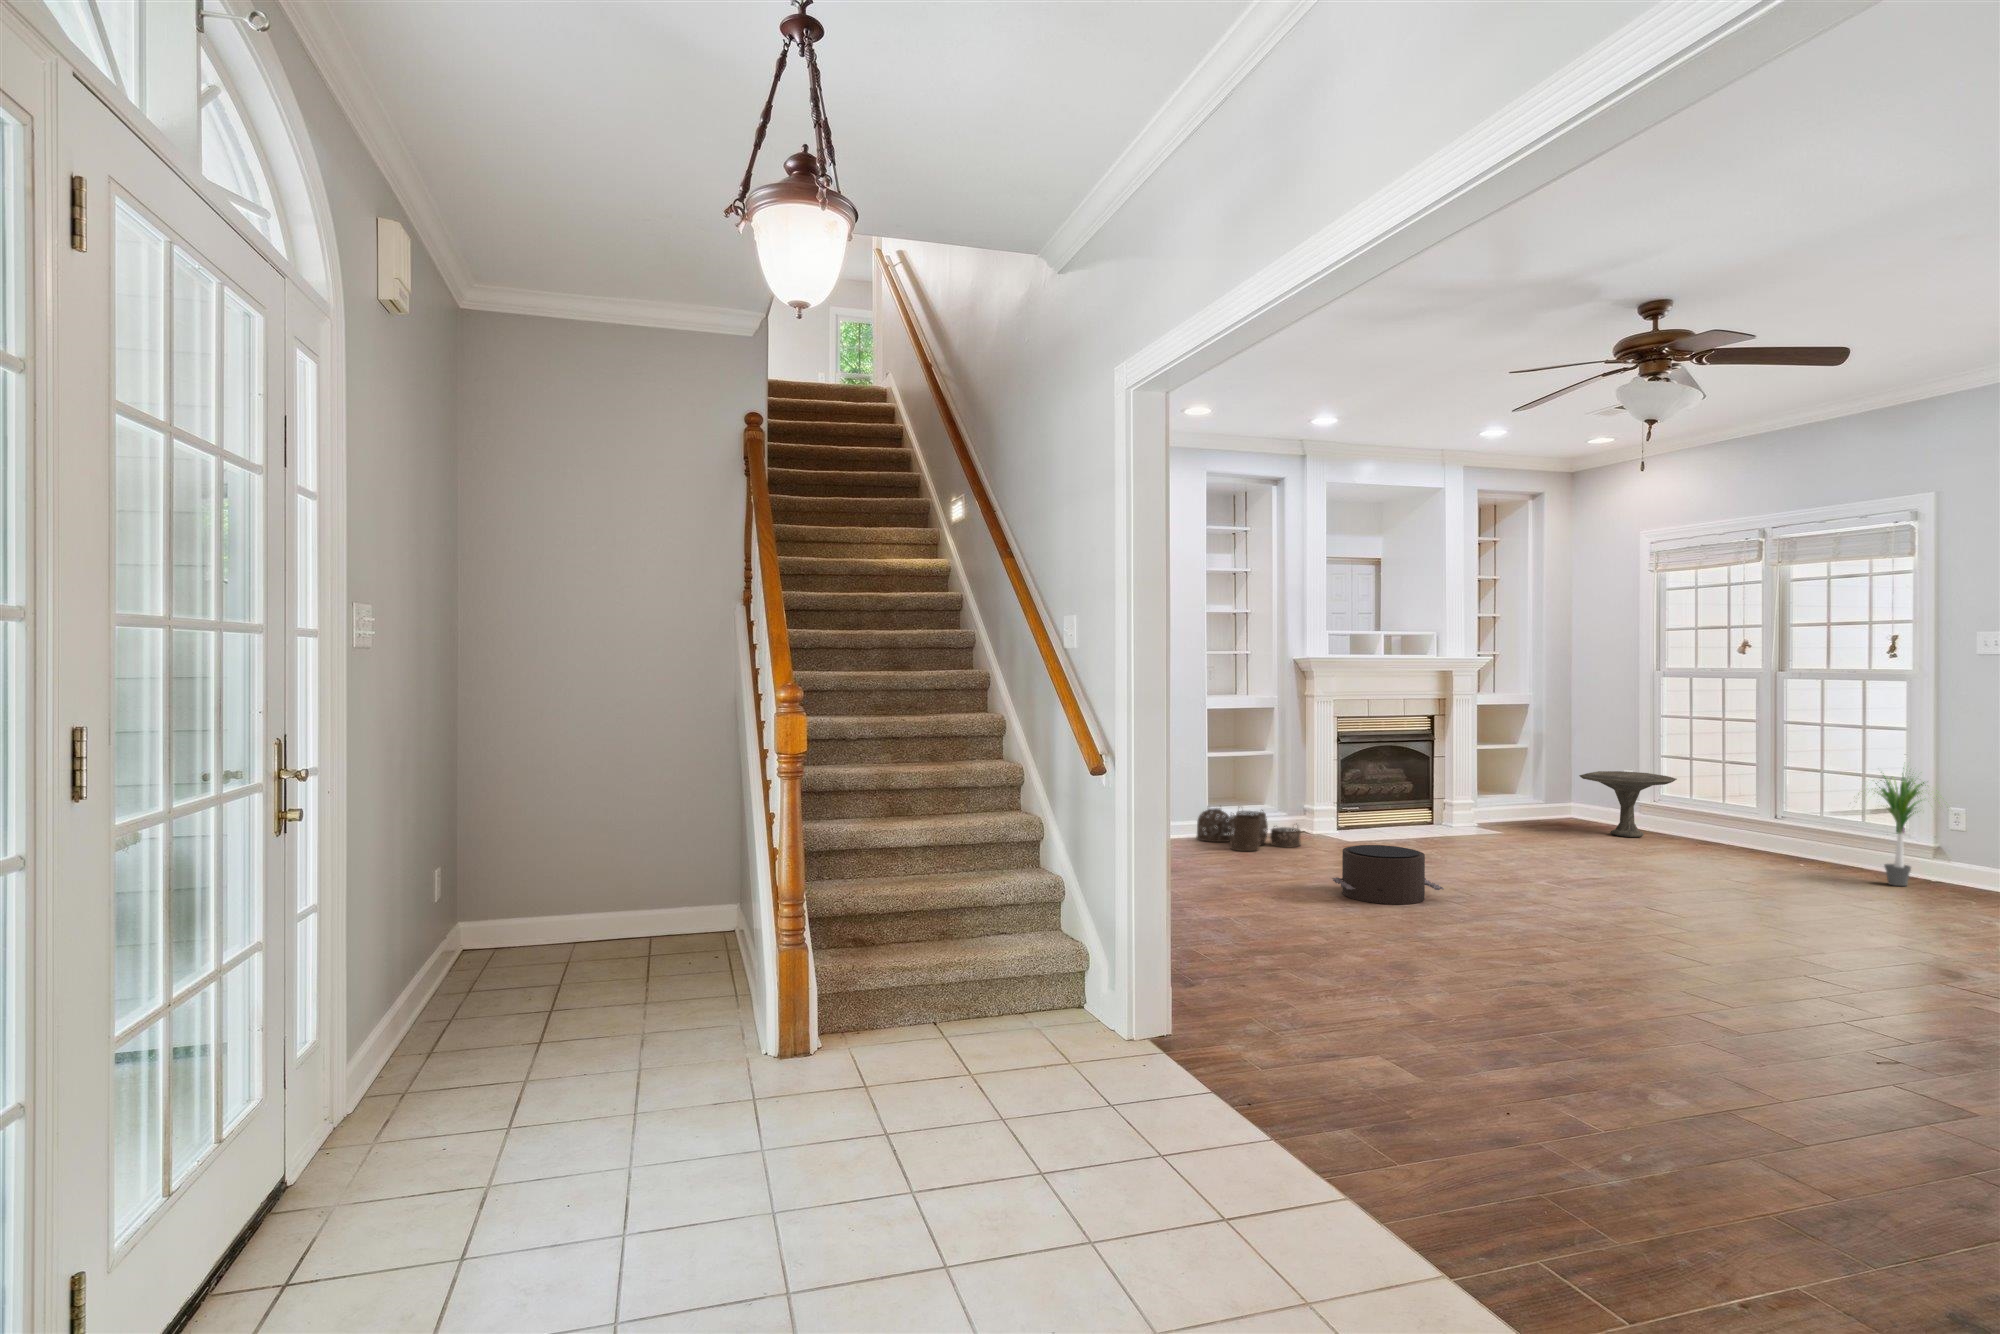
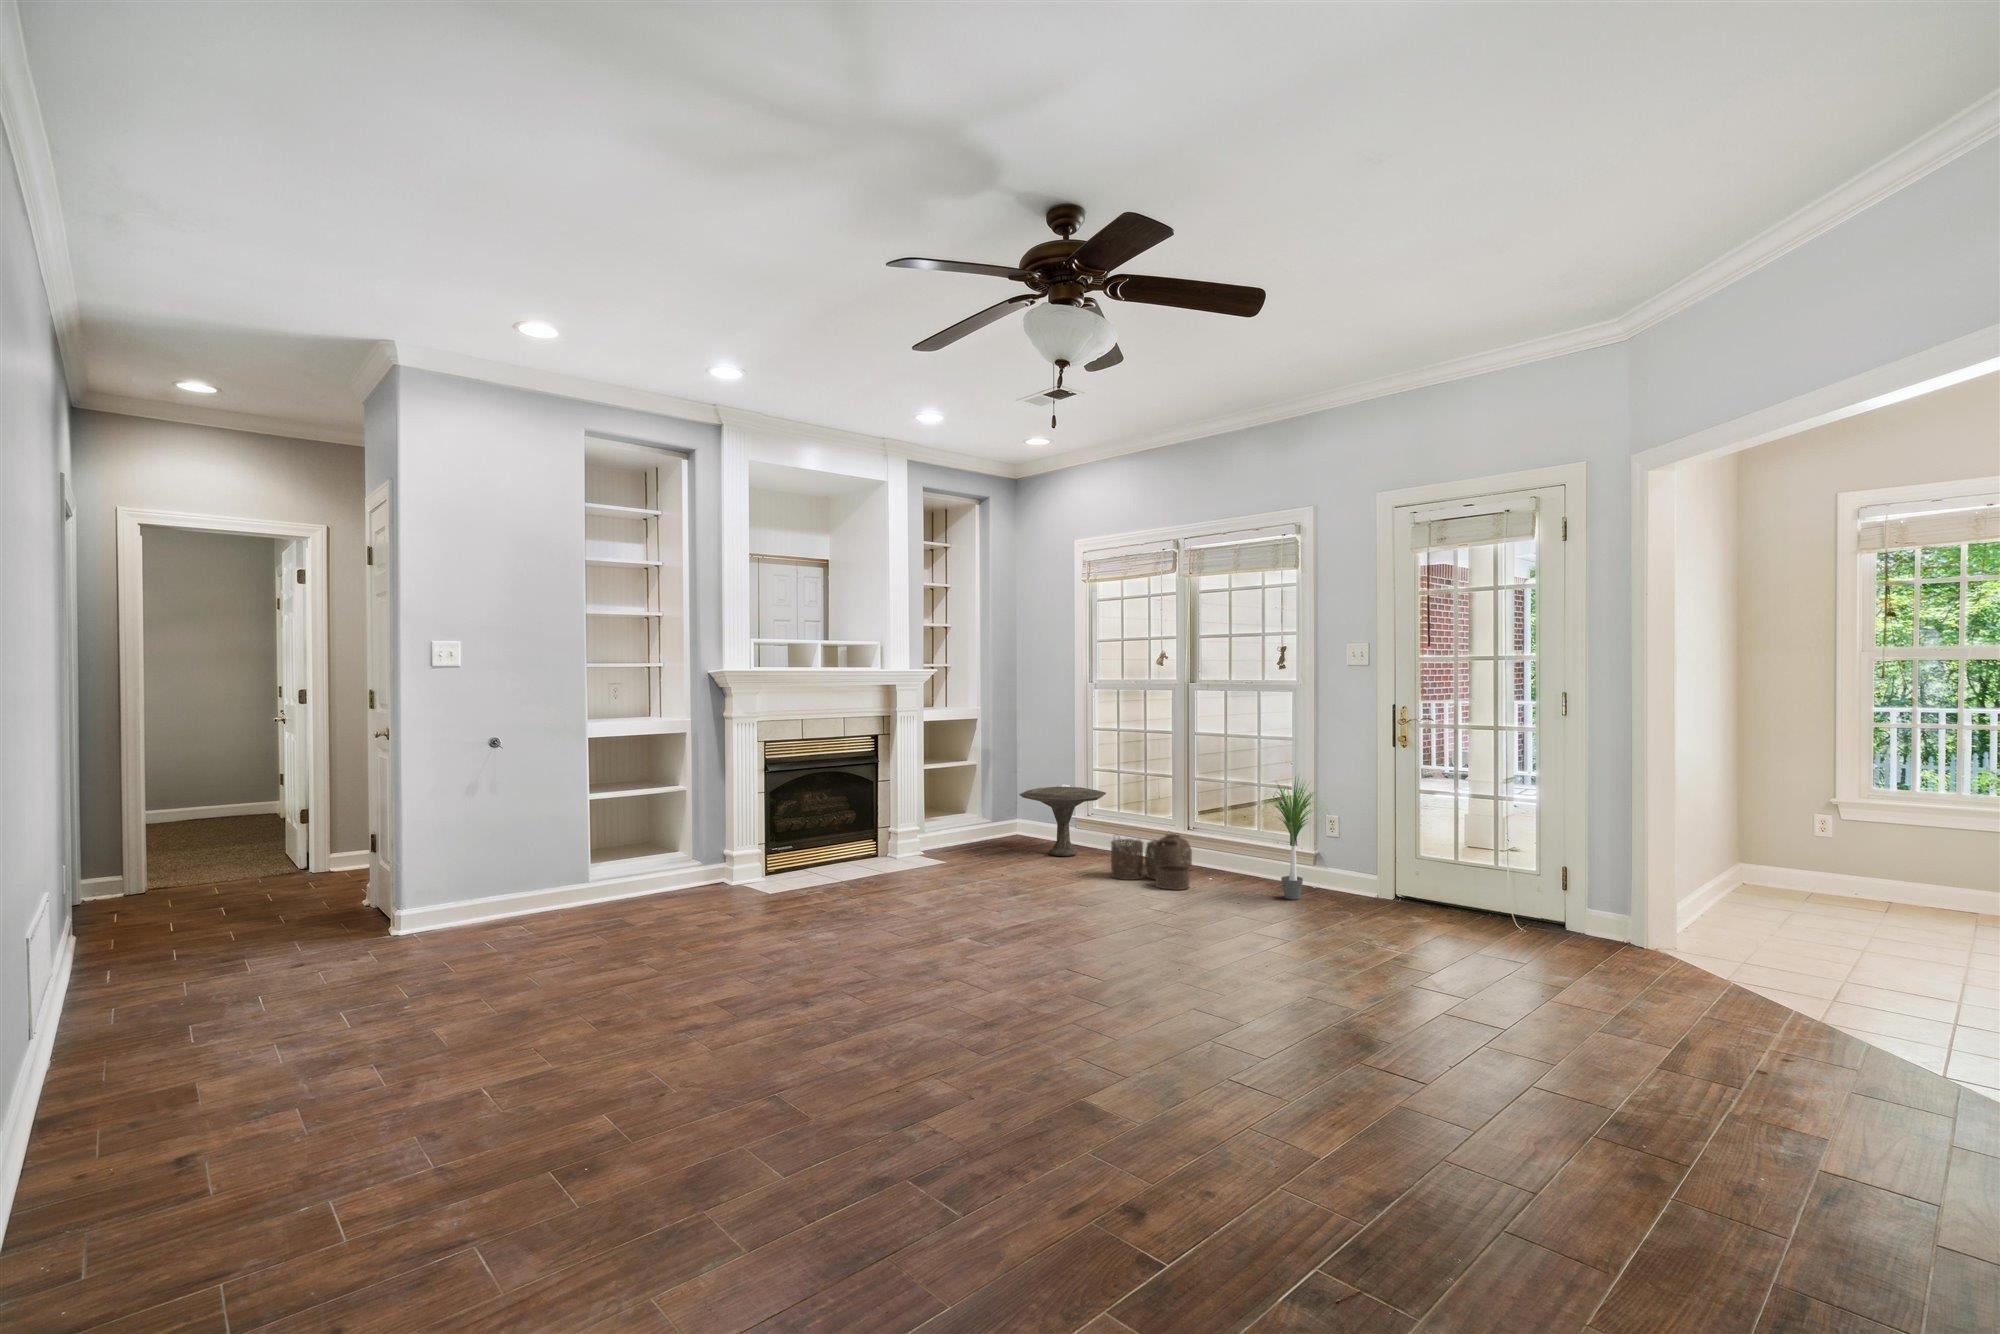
woven basket: present [1196,808,1301,851] -> present [1111,831,1192,890]
pouf: present [1332,845,1444,904] -> none [686,925,833,1020]

